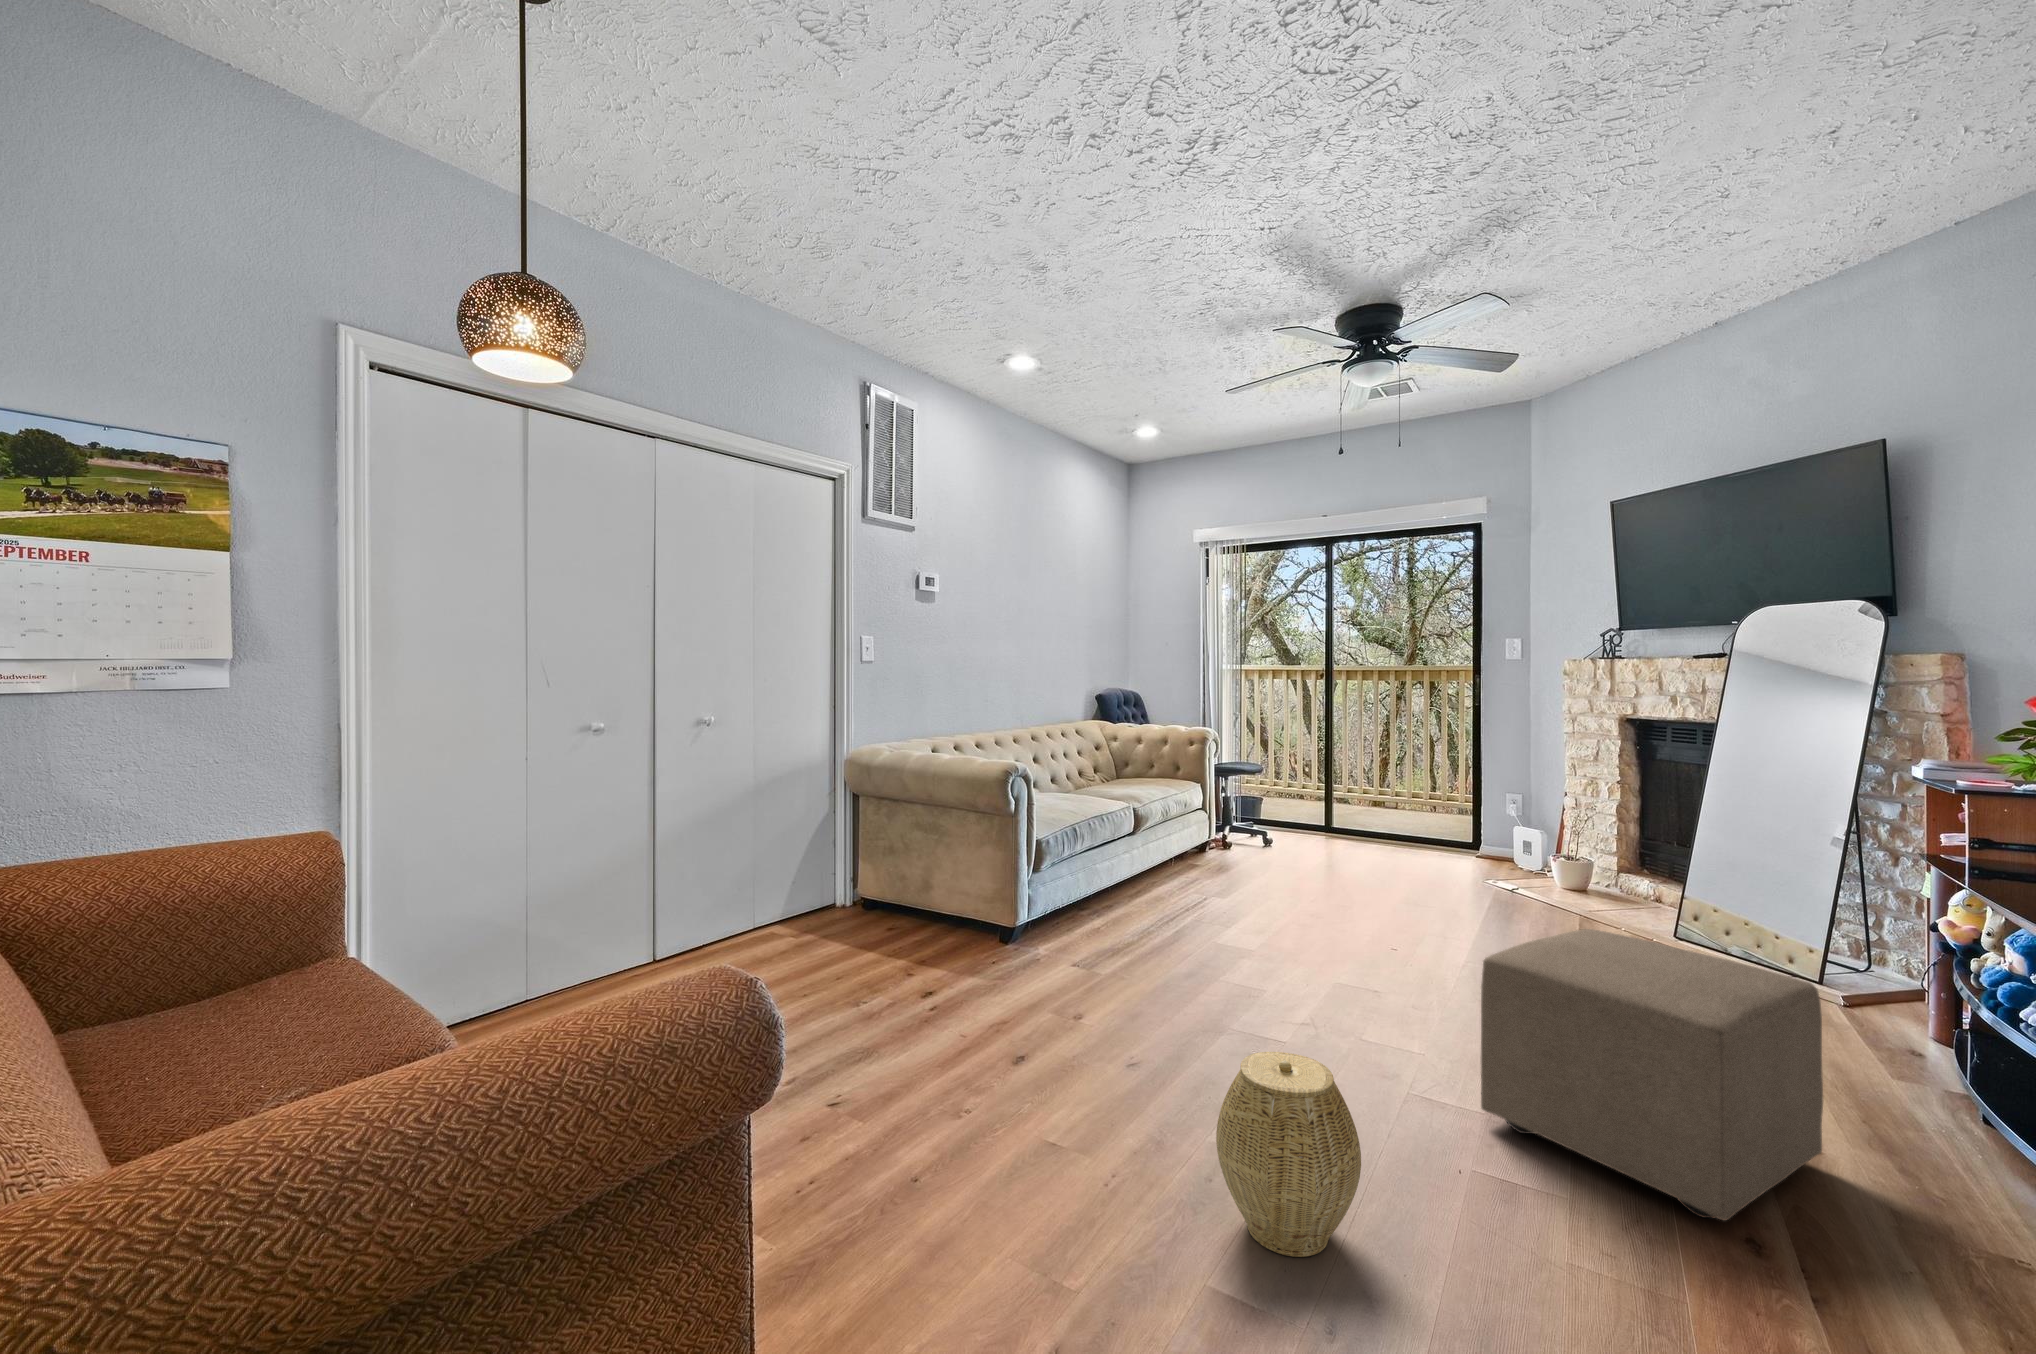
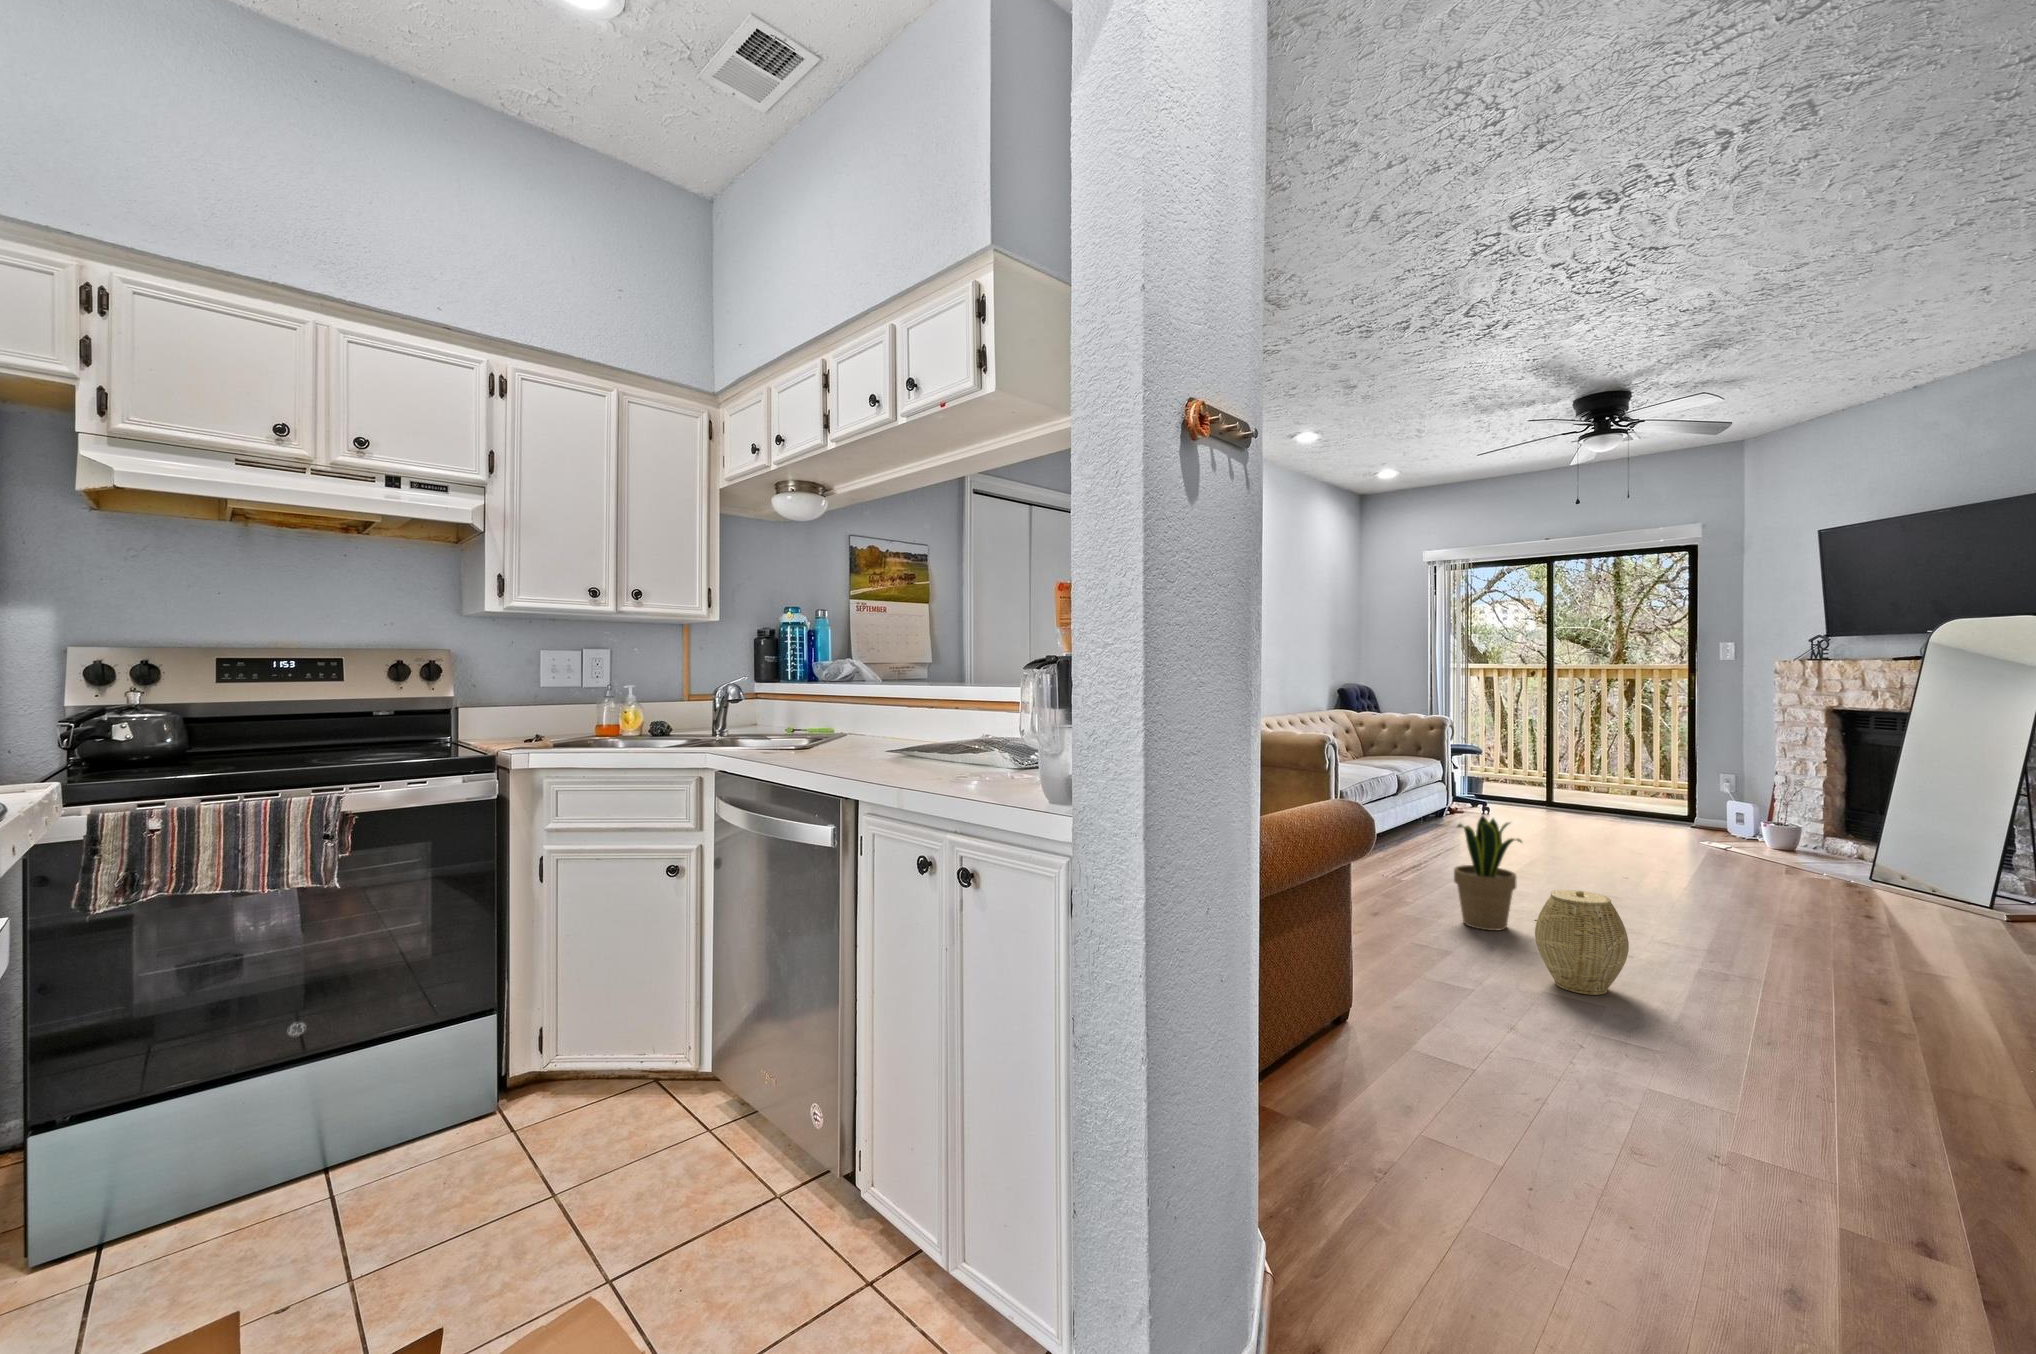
potted plant: none [1137,895,1233,1078] -> present [1454,816,1522,931]
ottoman: present [1481,929,1823,1220] -> none [1702,843,1947,997]

